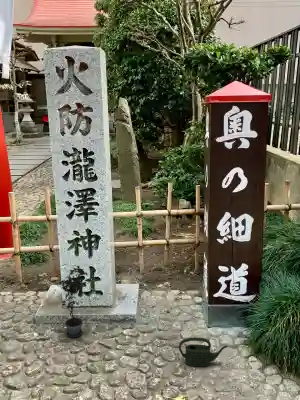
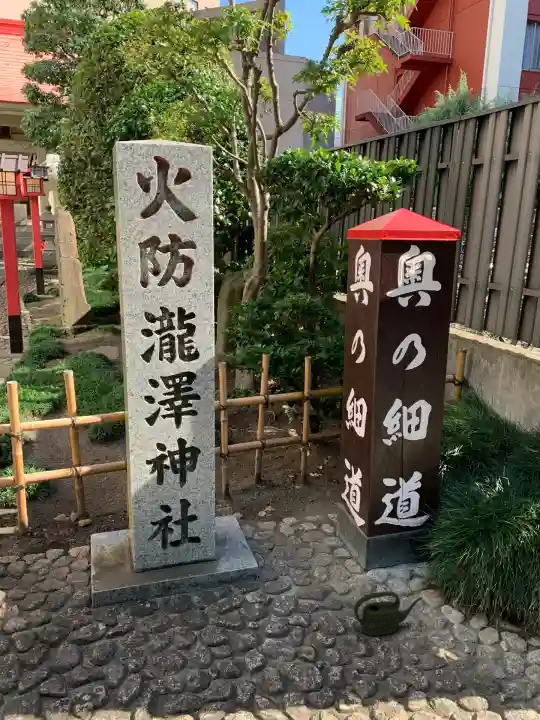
potted plant: present [57,266,88,337] -> none [141,502,197,621]

